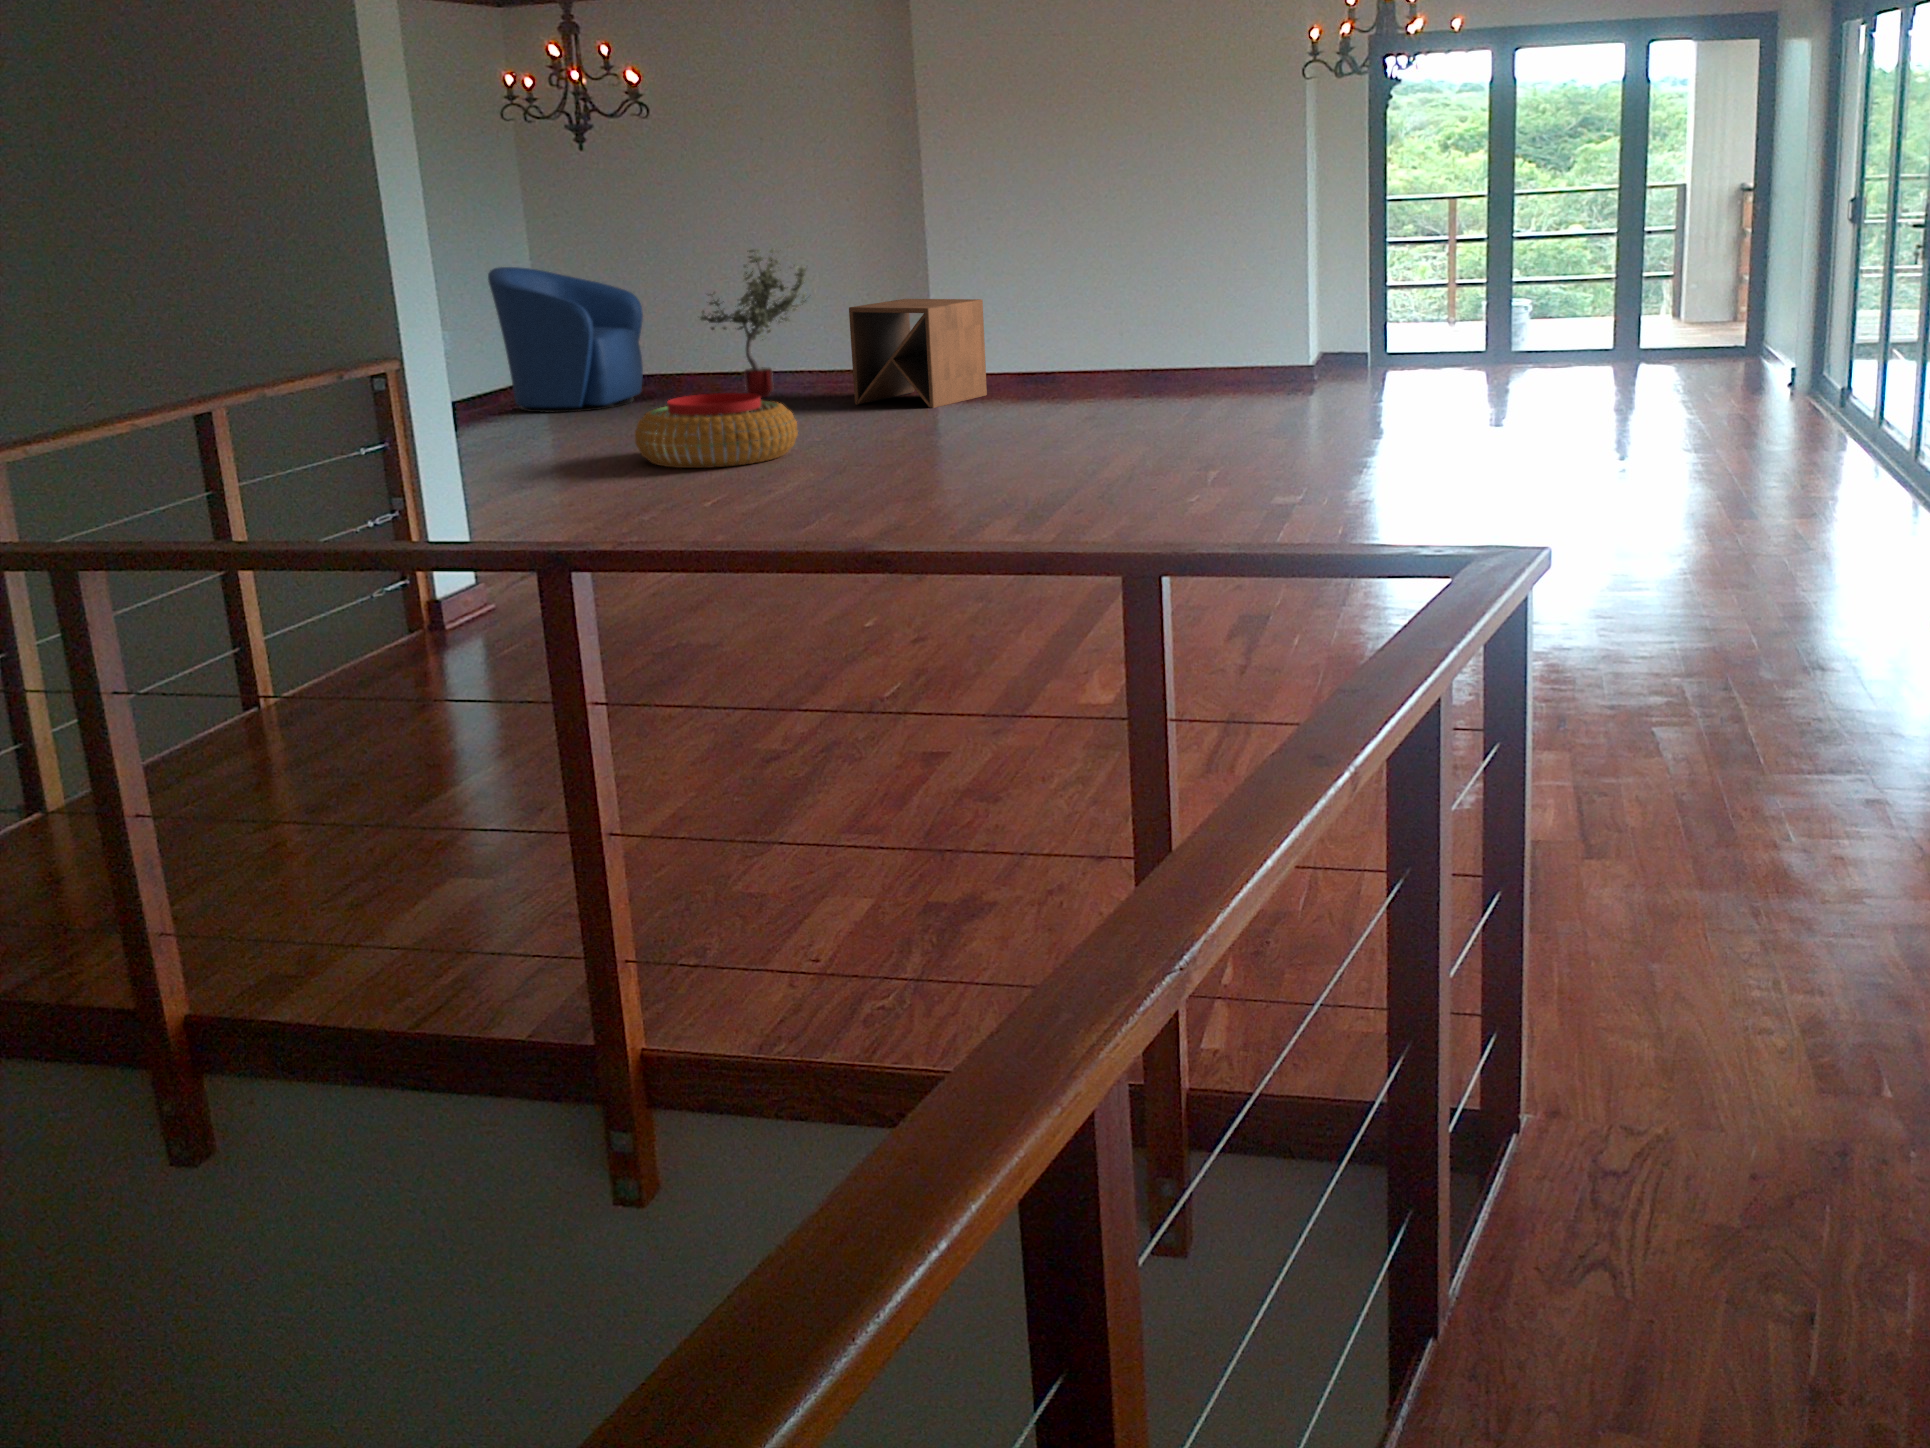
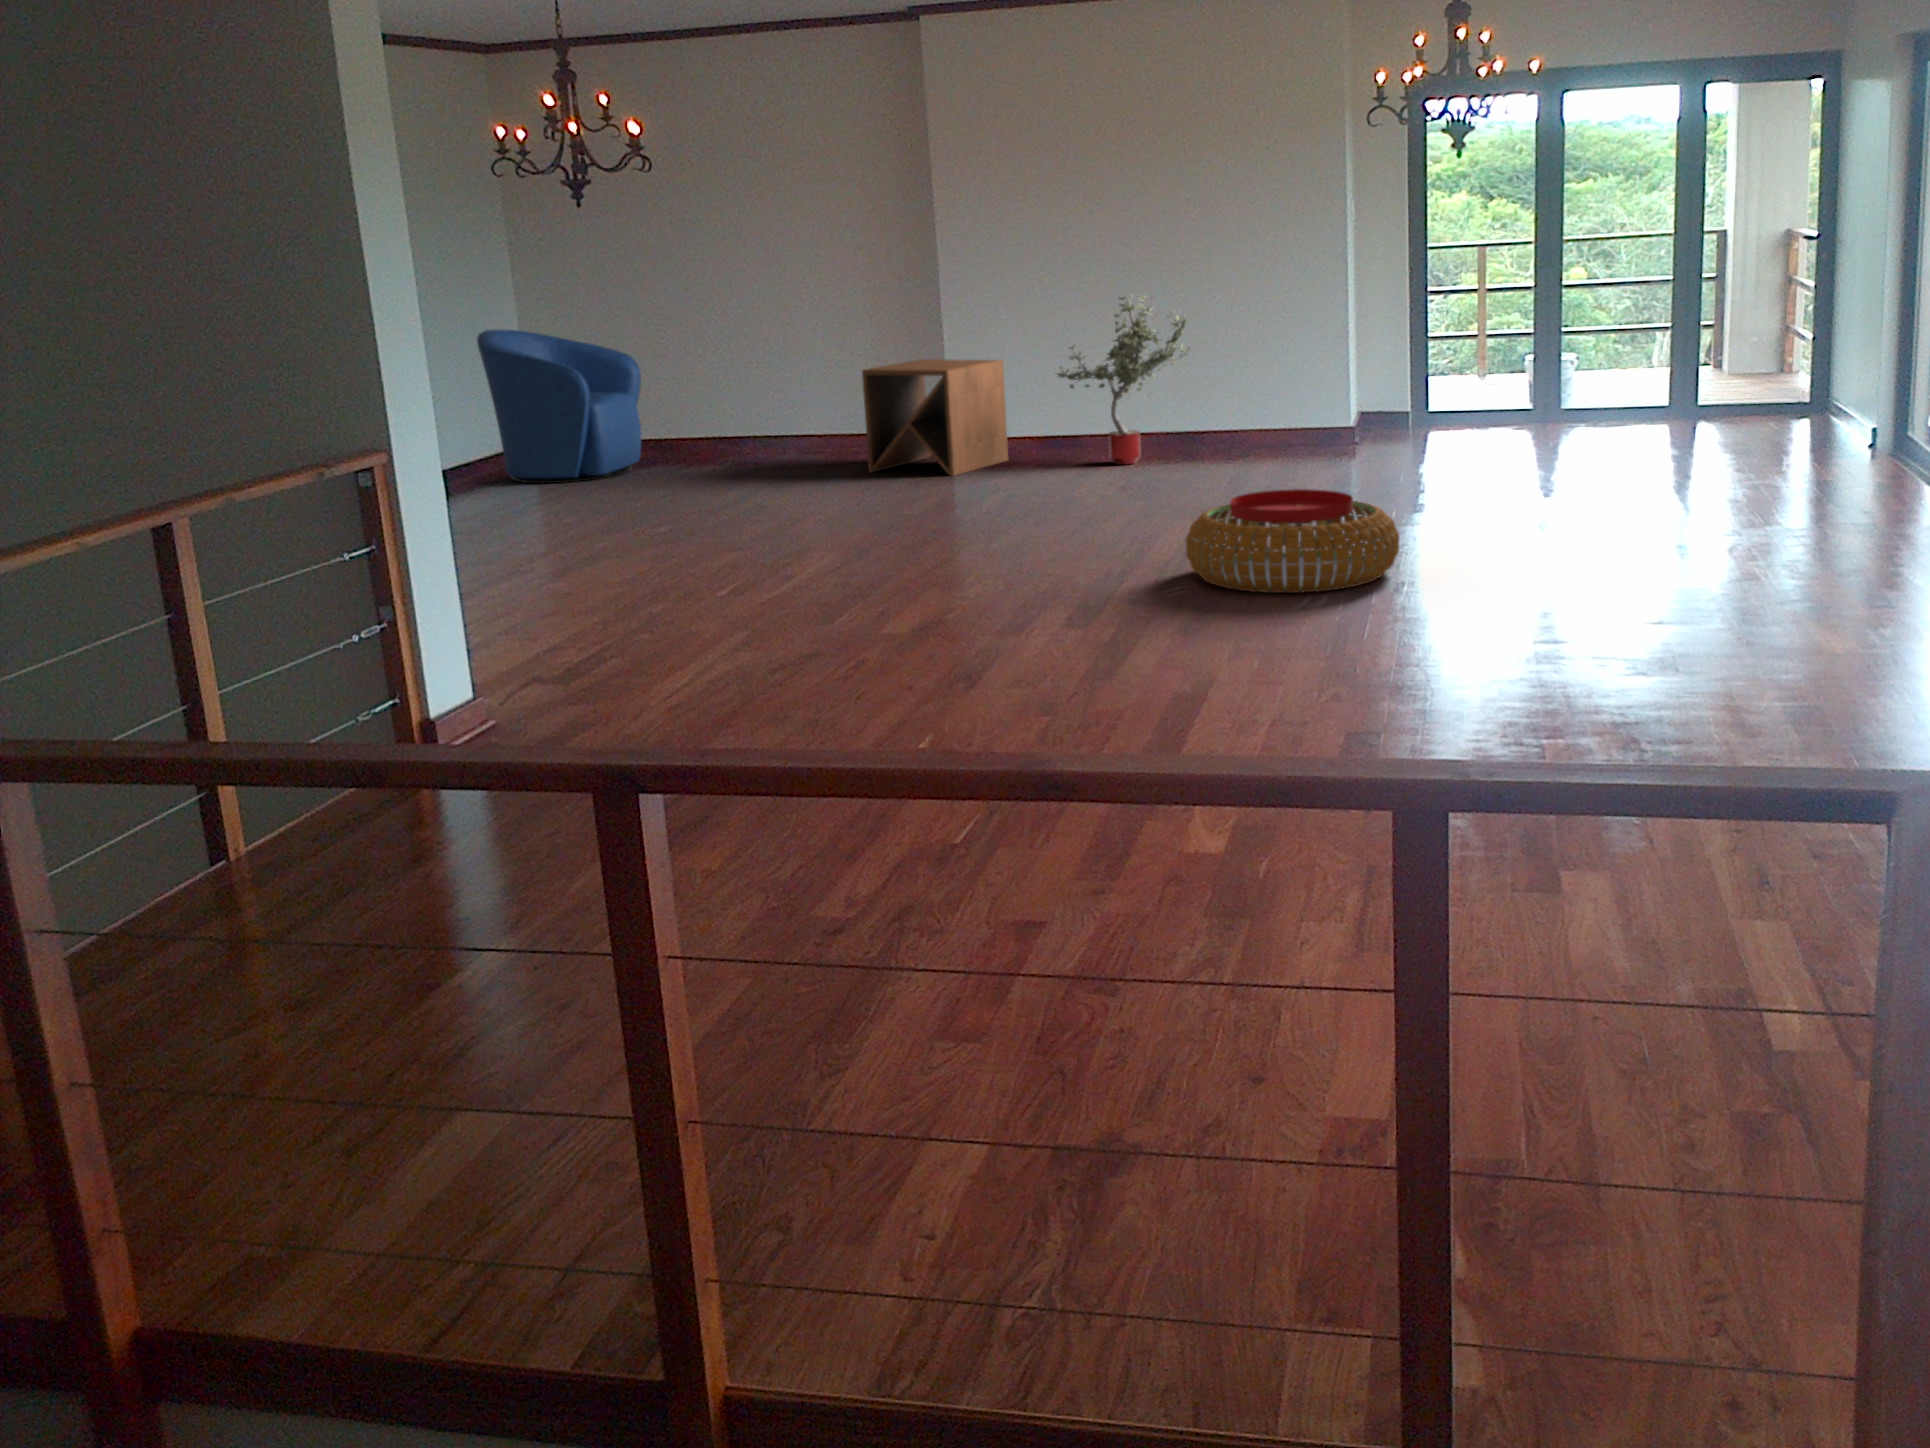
potted tree: present [700,248,807,398] -> present [1058,295,1188,465]
pouf: present [635,393,798,468] -> present [1186,489,1399,593]

